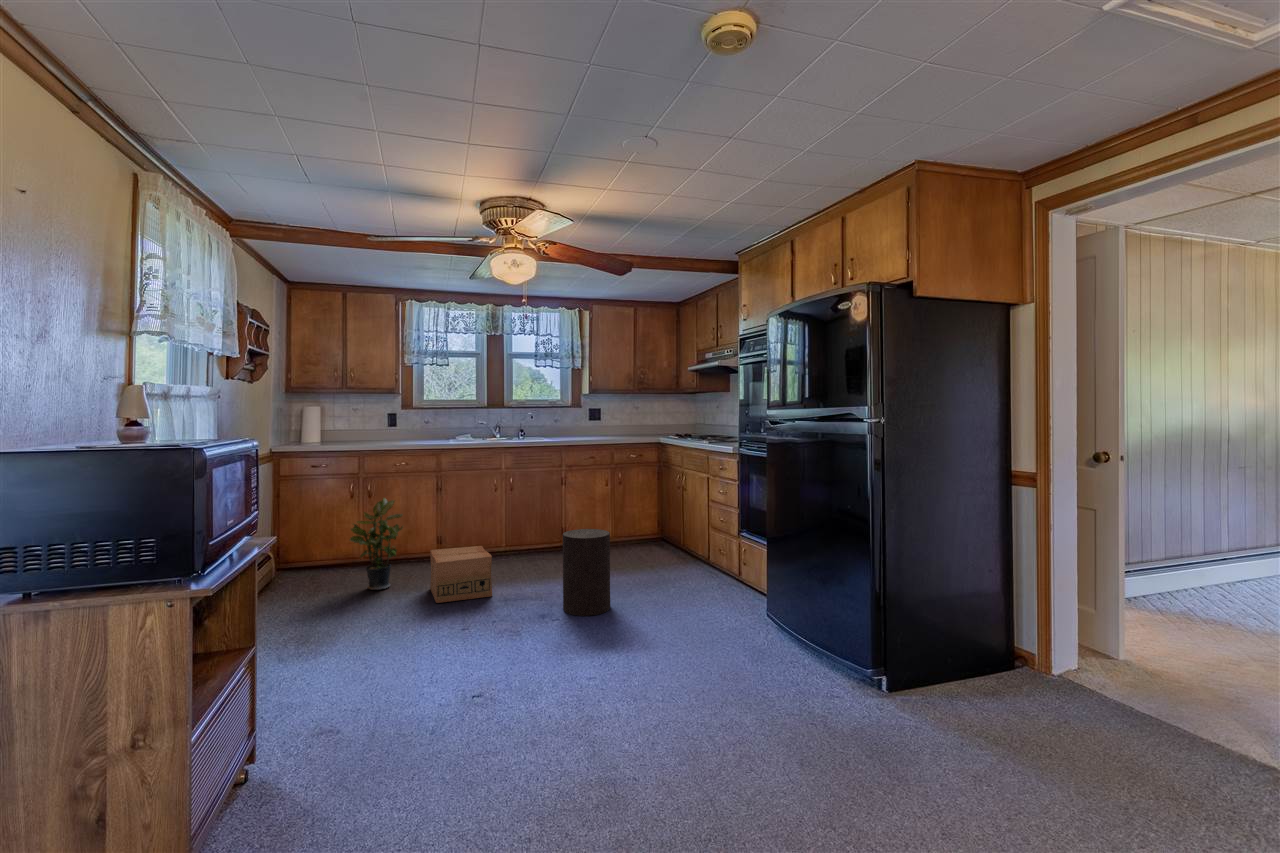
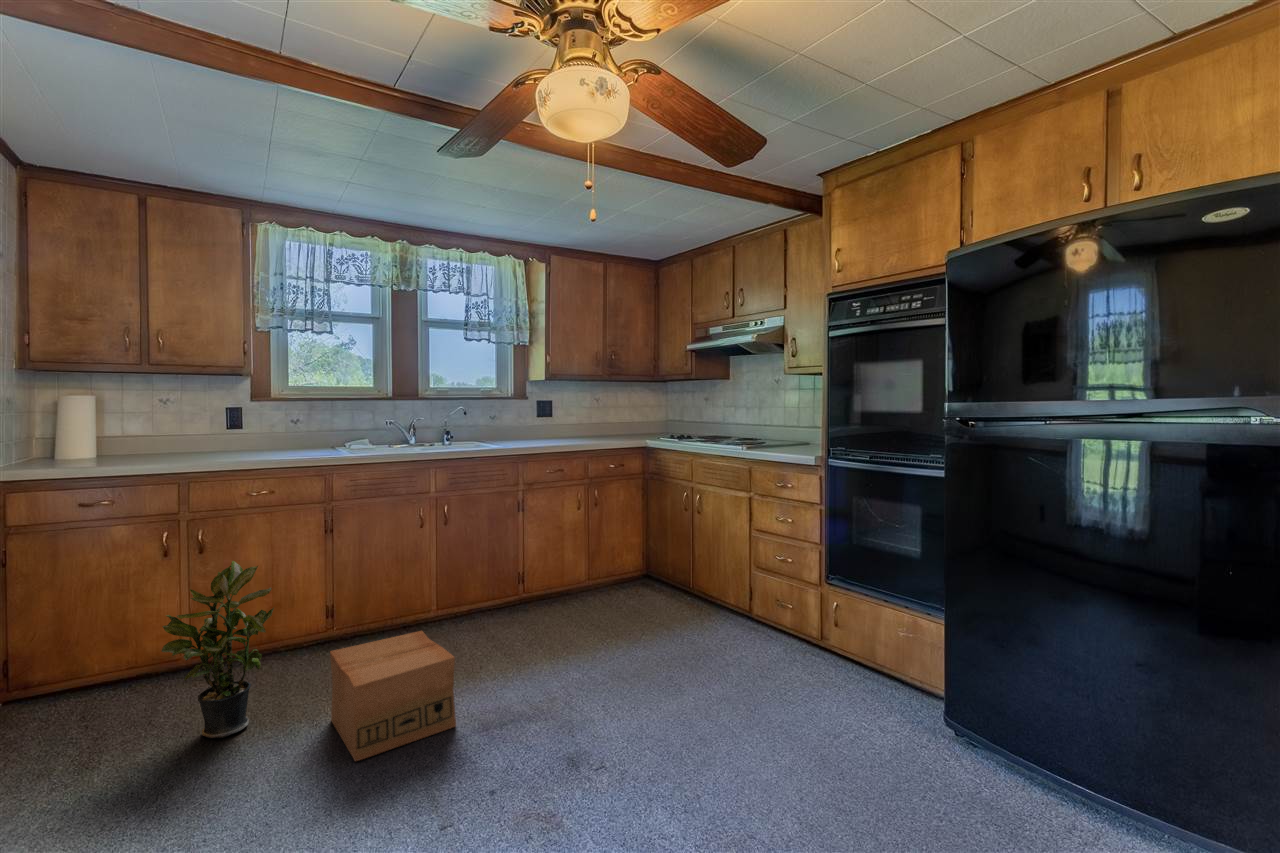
stool: present [563,529,610,616] -> none [596,598,677,760]

